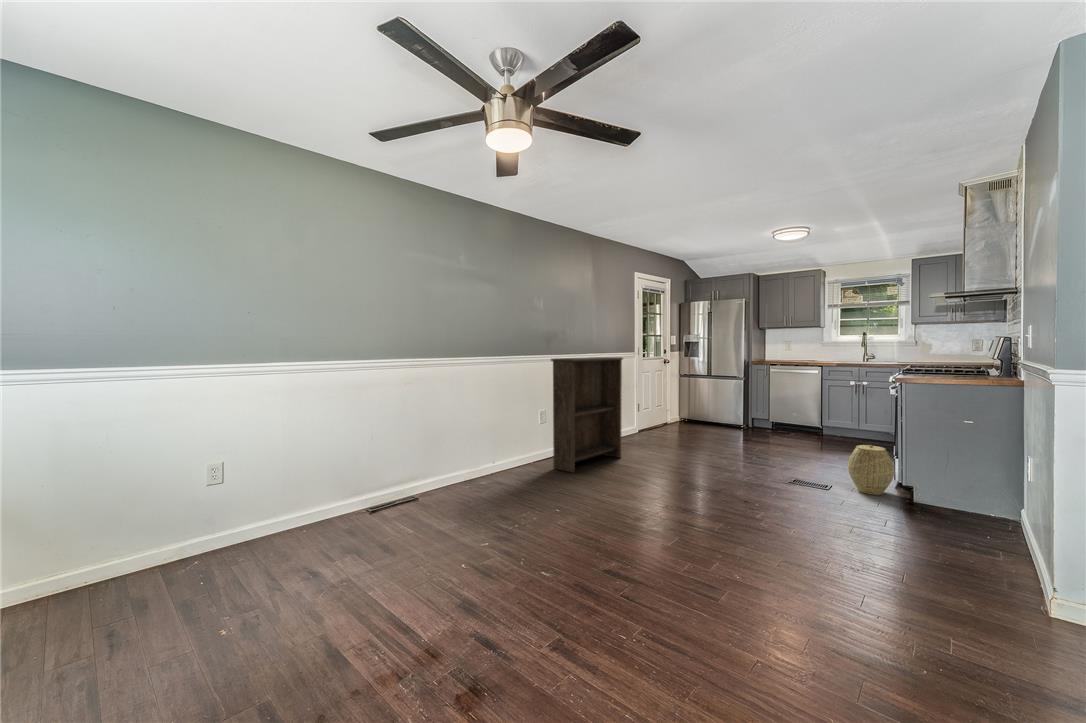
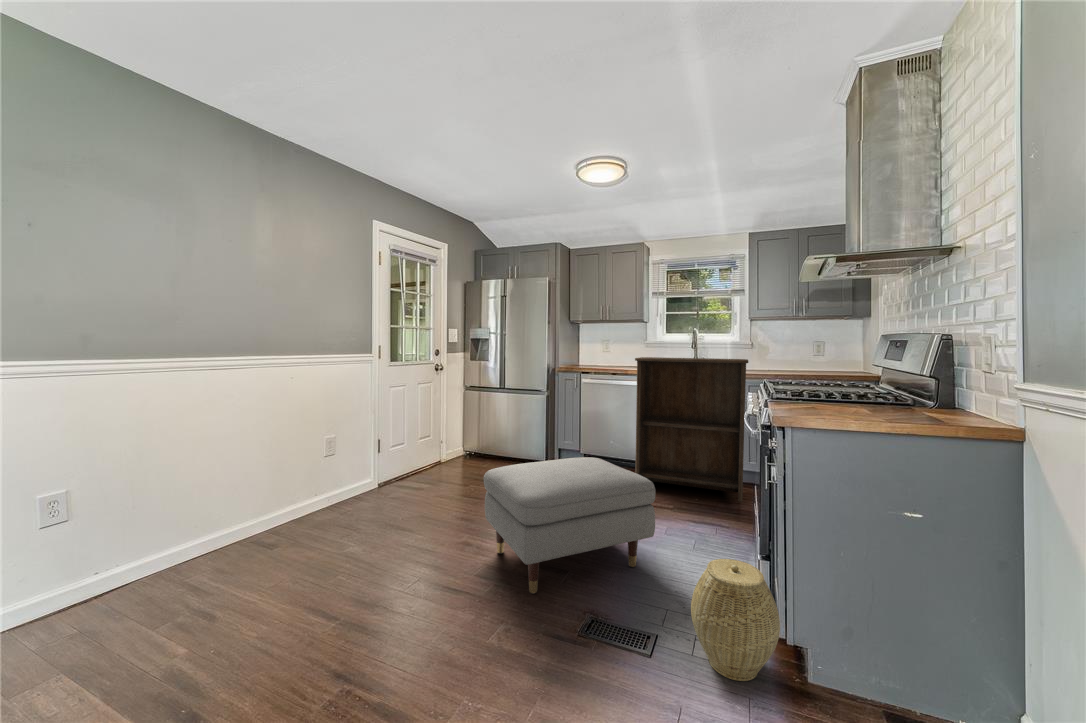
bookshelf: present [551,357,623,473] -> present [635,357,748,502]
ottoman: none [724,410,829,469] -> present [484,457,655,593]

